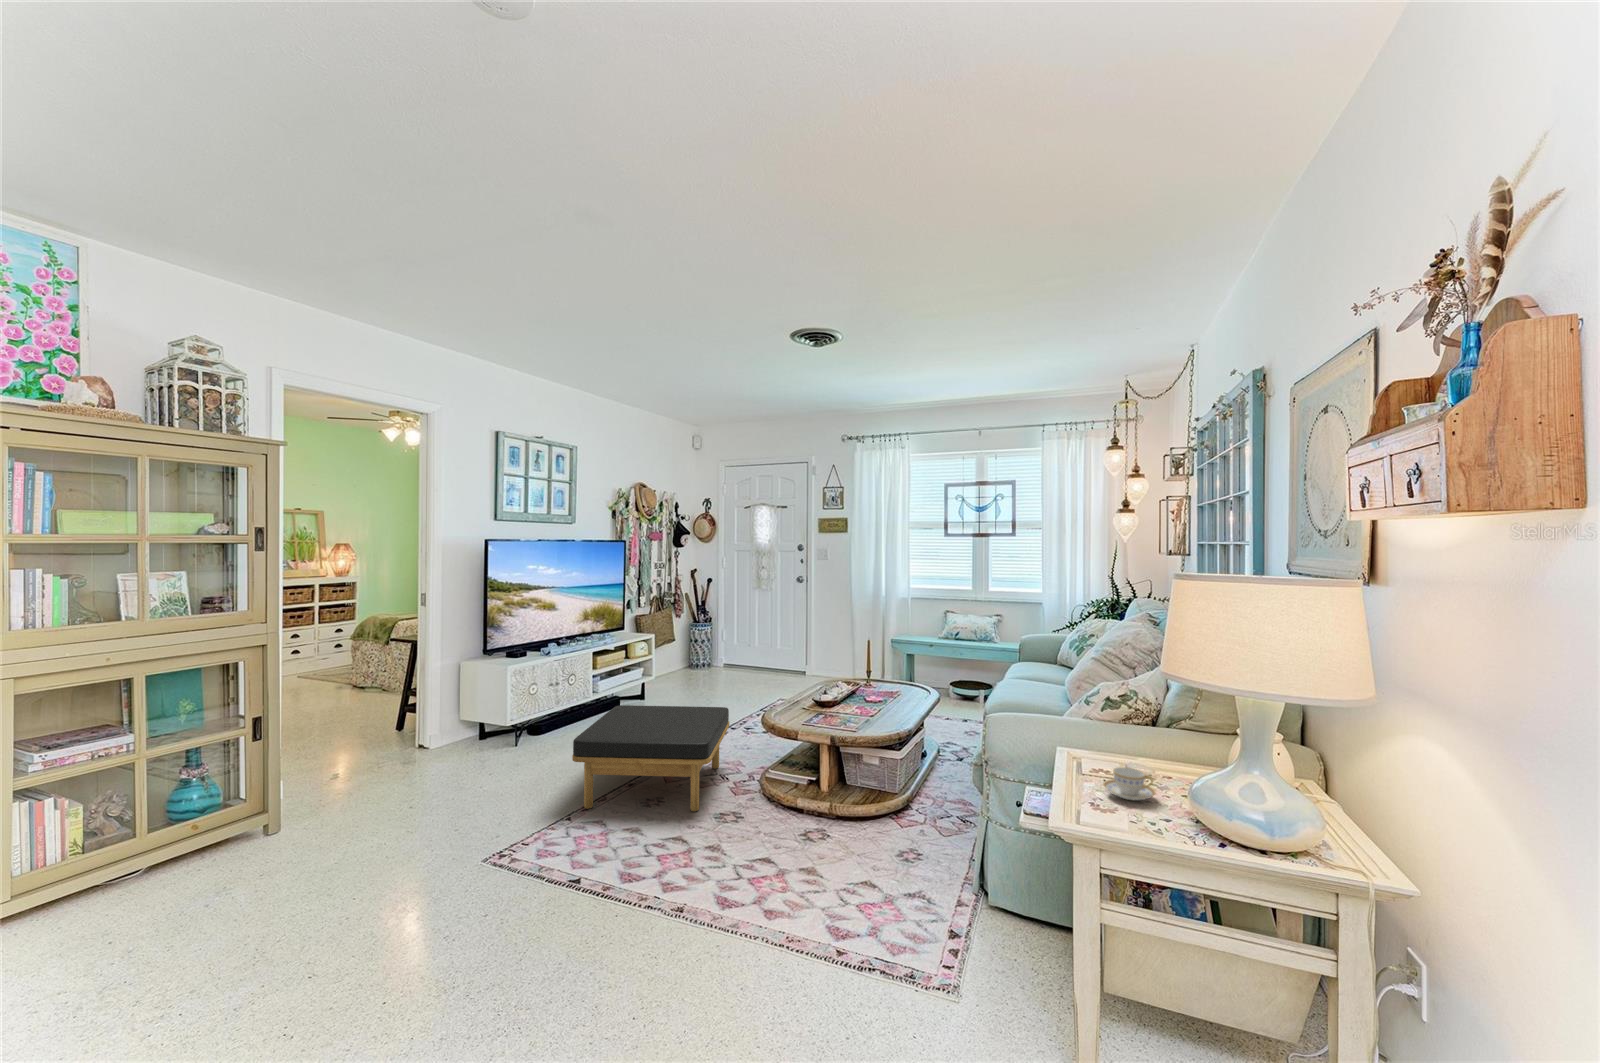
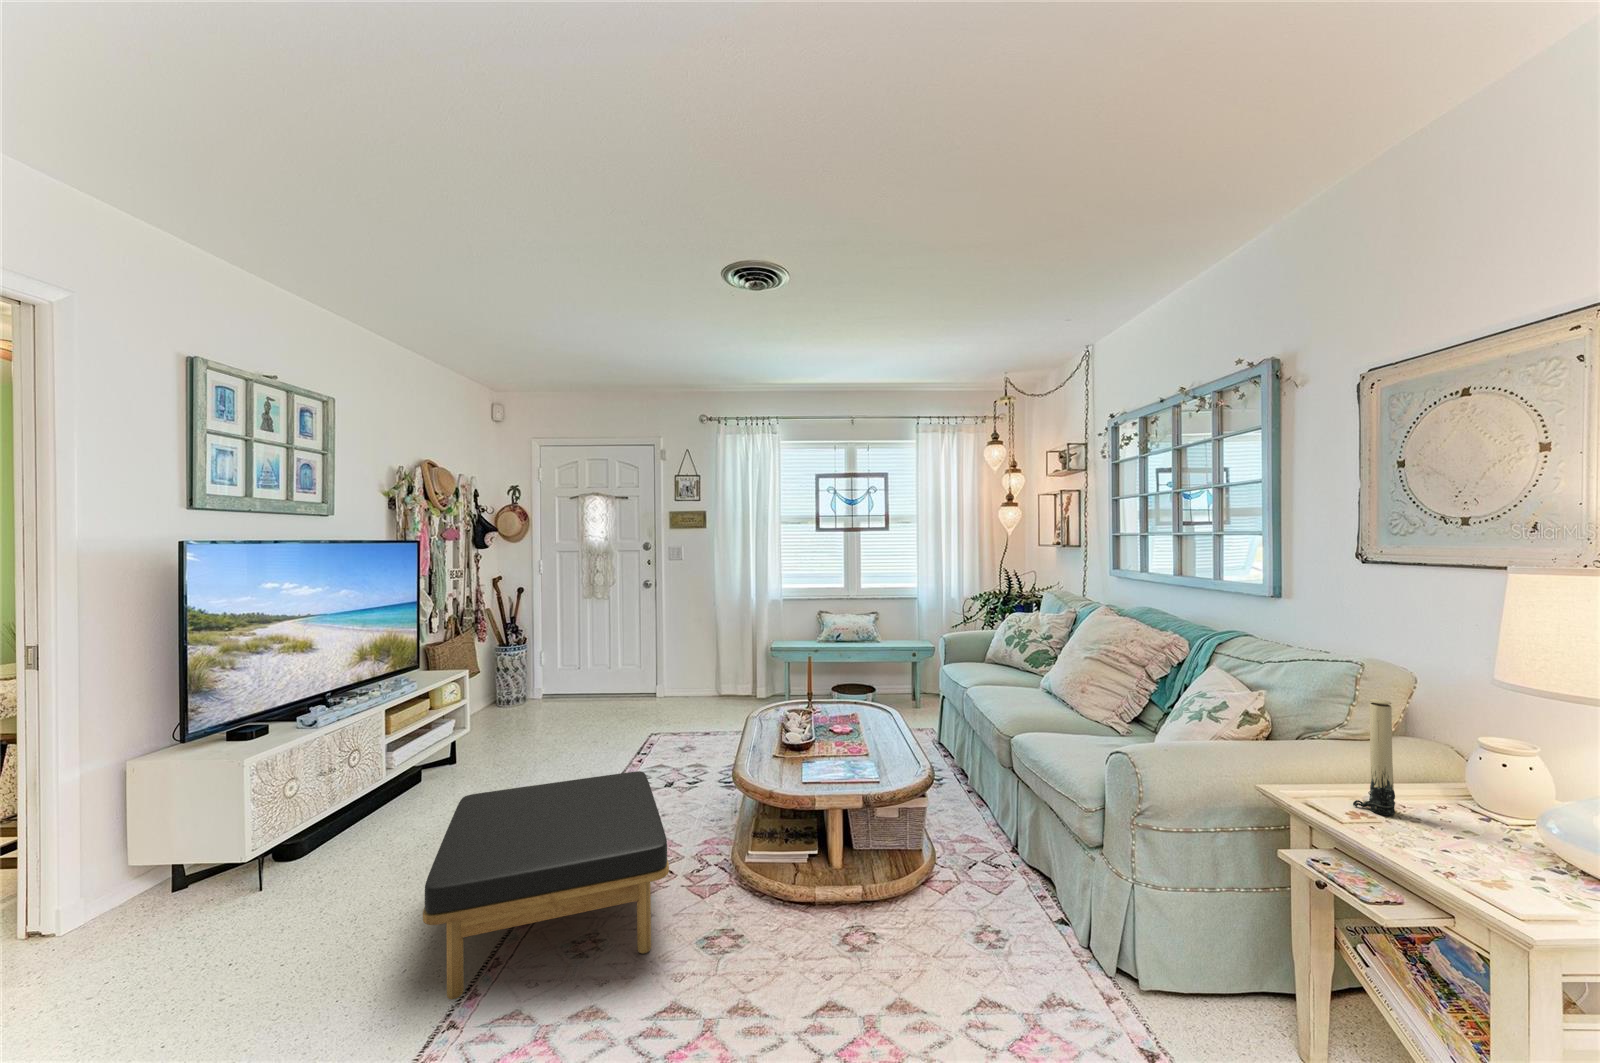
candle: none [1124,682,1147,772] -> present [1353,699,1395,815]
teacup: present [1103,767,1155,800] -> none [1432,825,1528,876]

